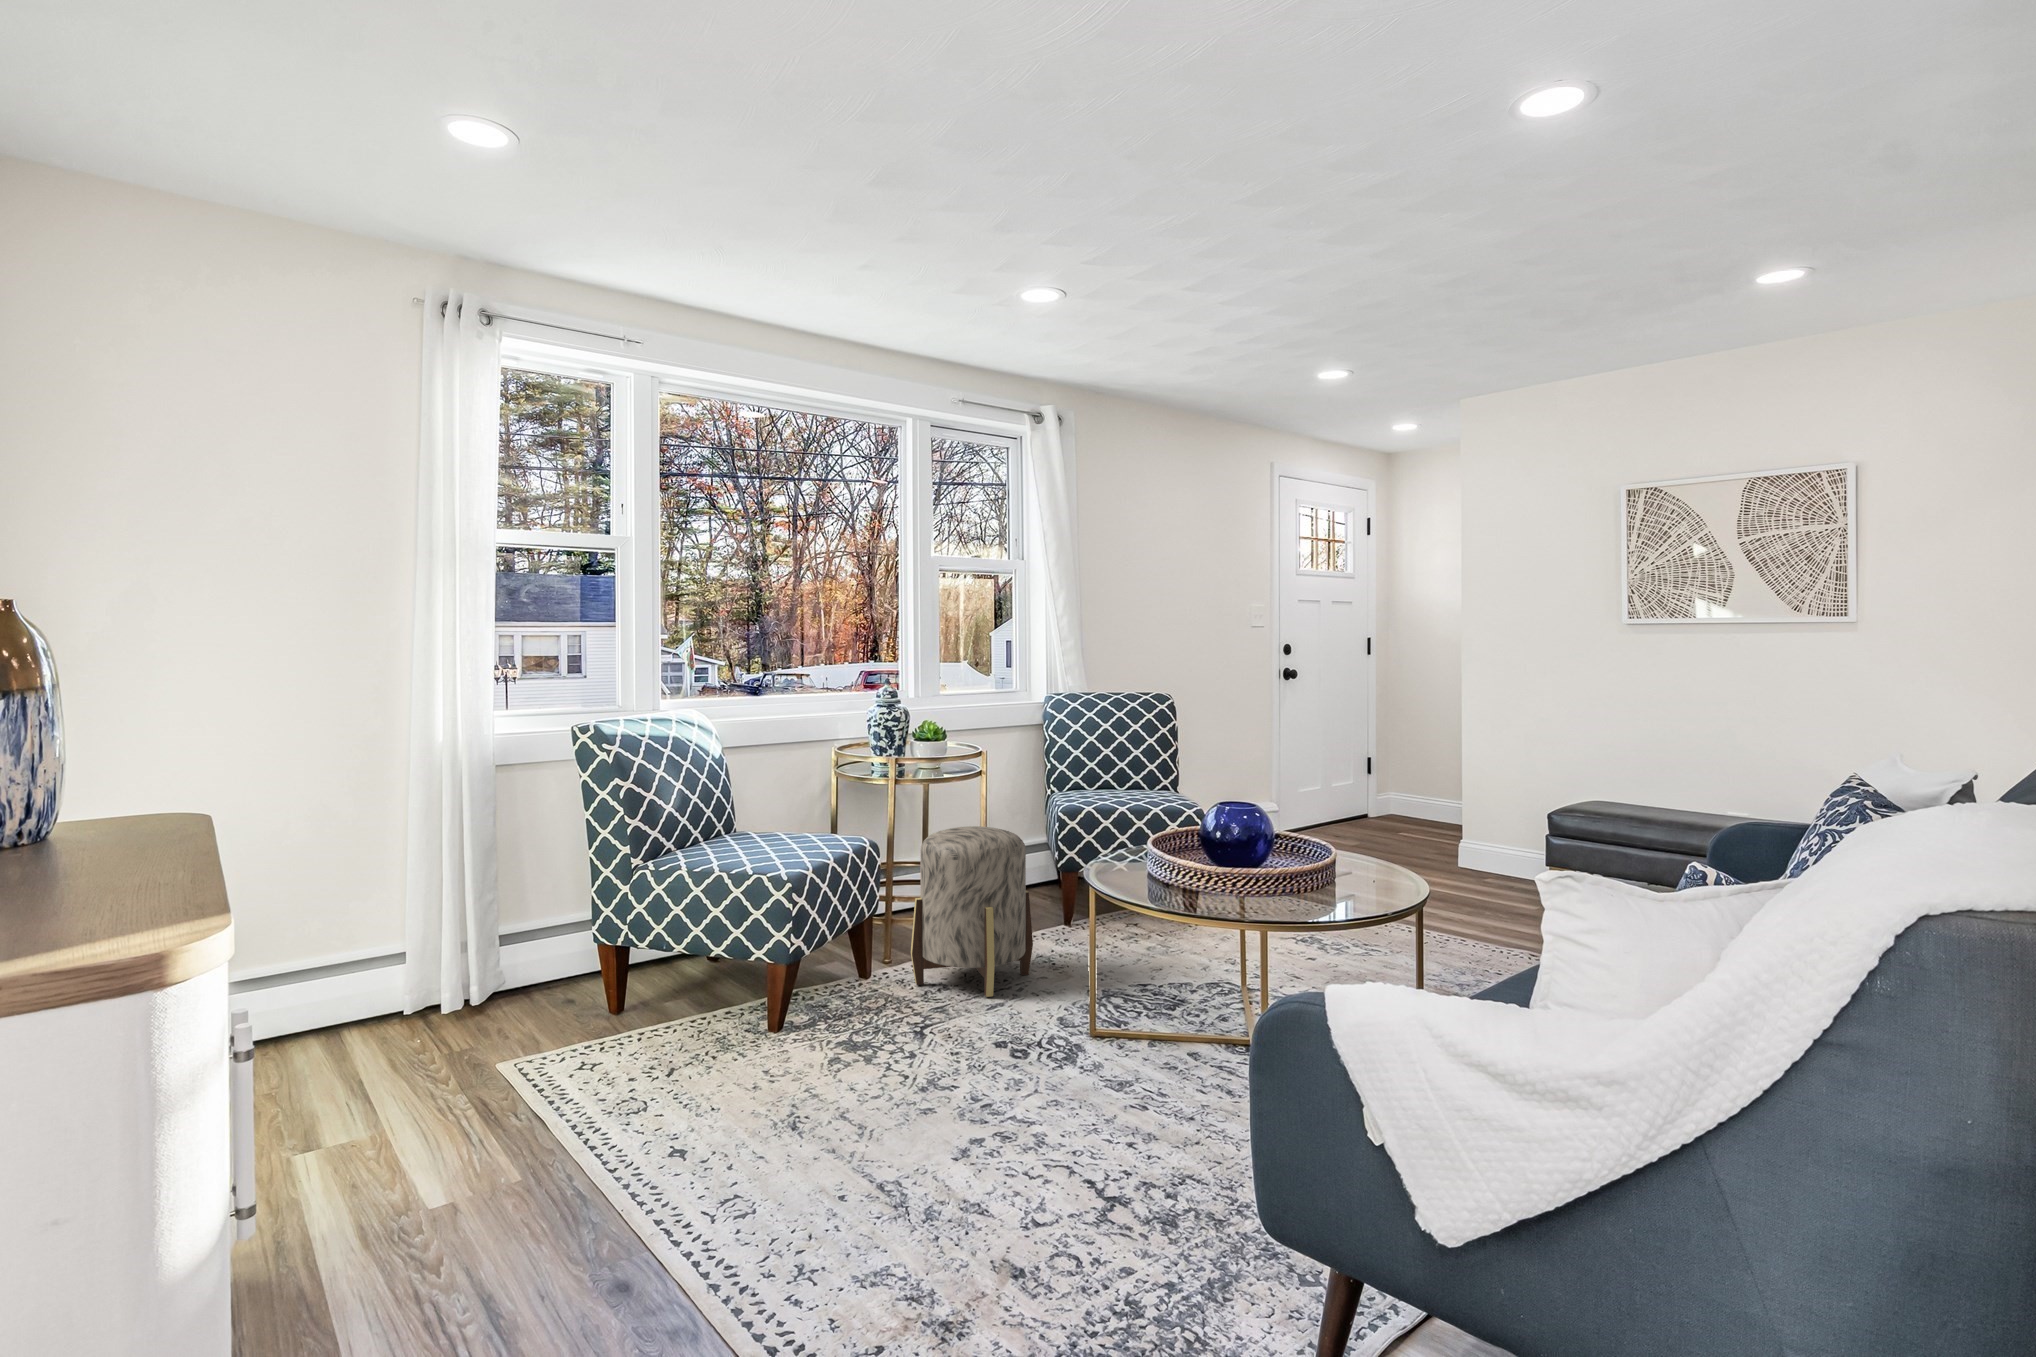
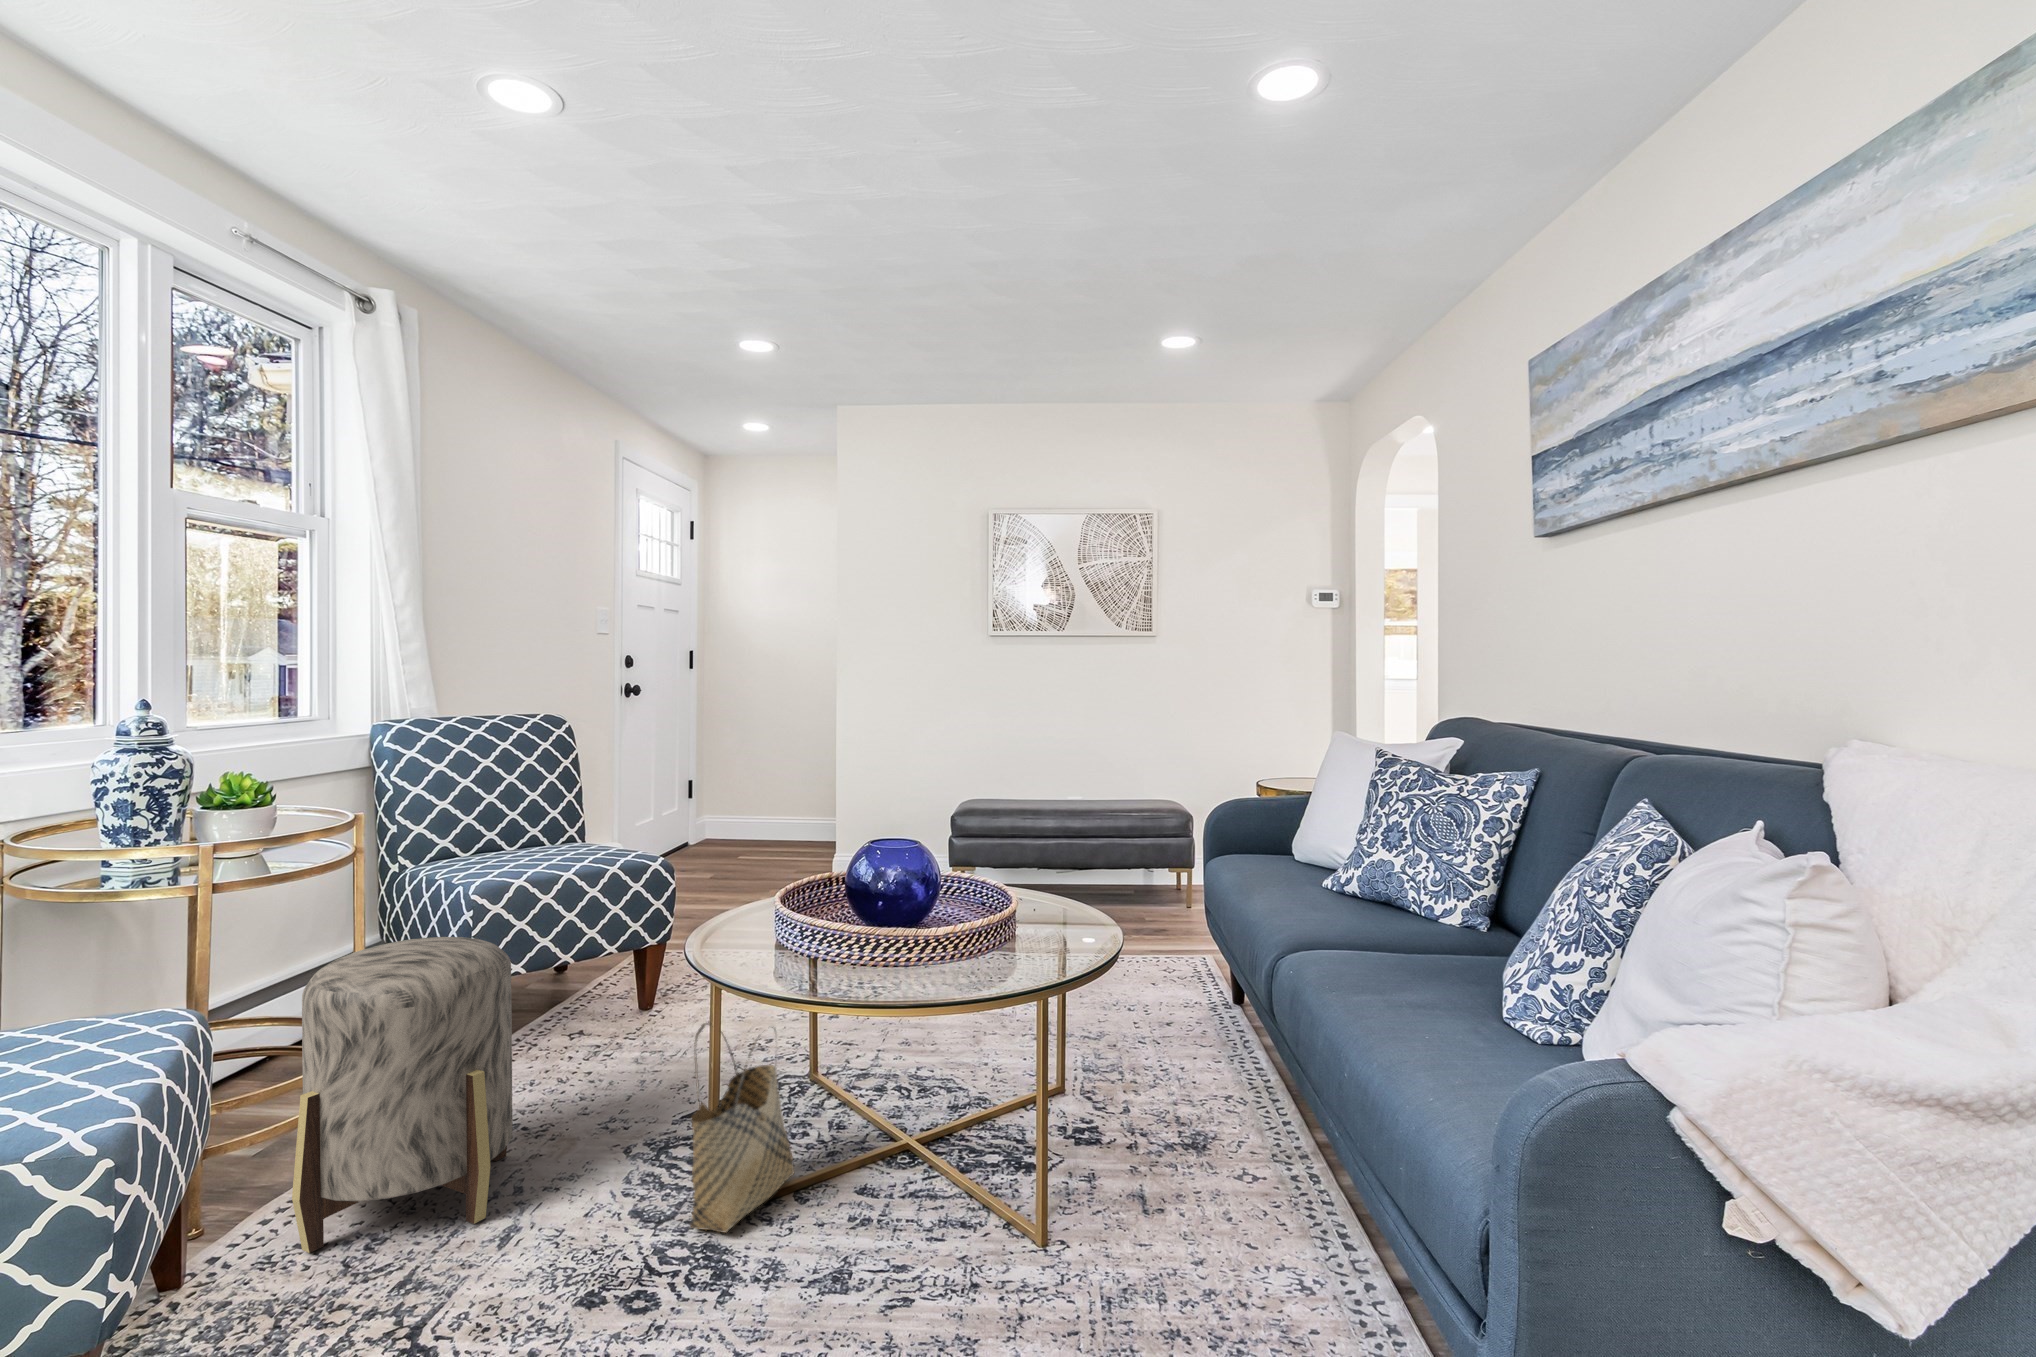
woven basket: none [1072,907,1156,1040] -> present [691,1023,794,1232]

